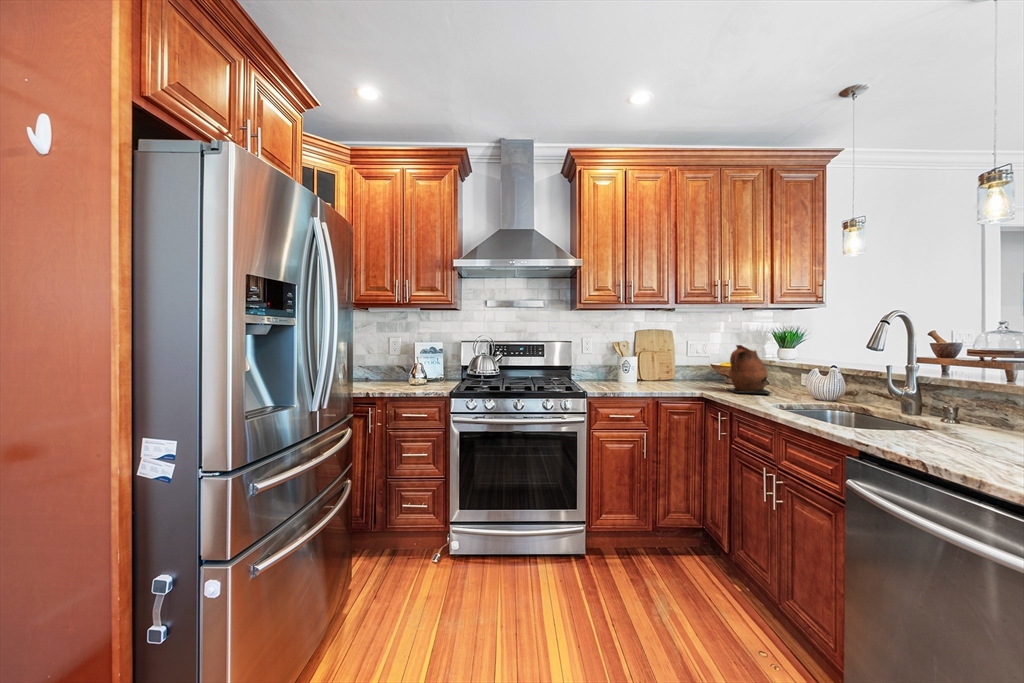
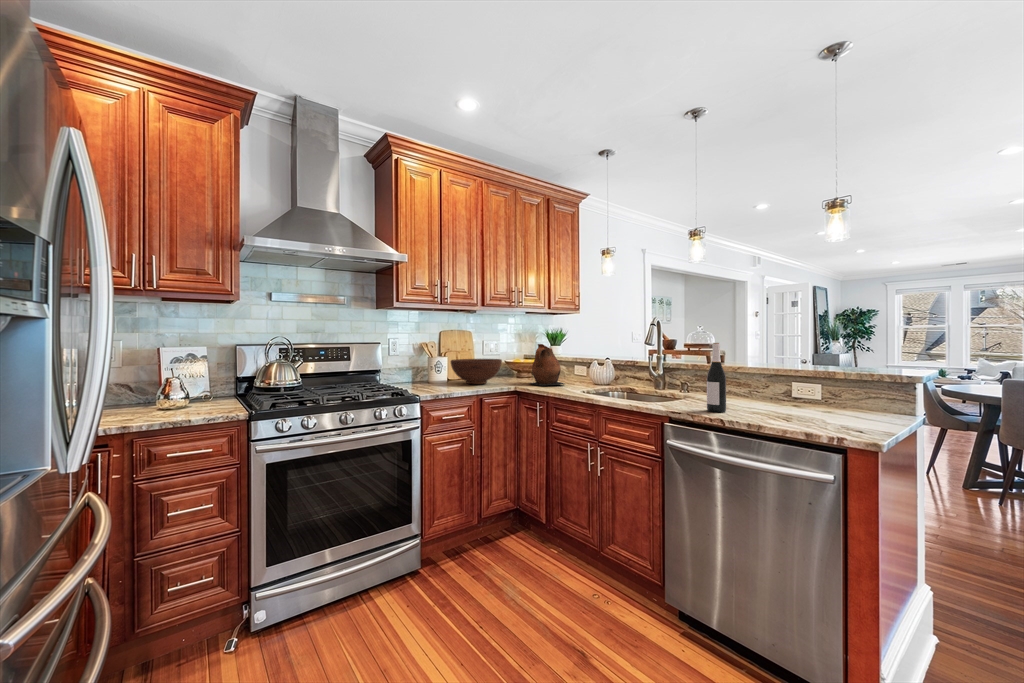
wine bottle: none [929,351,967,457] -> present [707,343,726,412]
fruit bowl: none [638,359,694,386] -> present [451,359,502,384]

